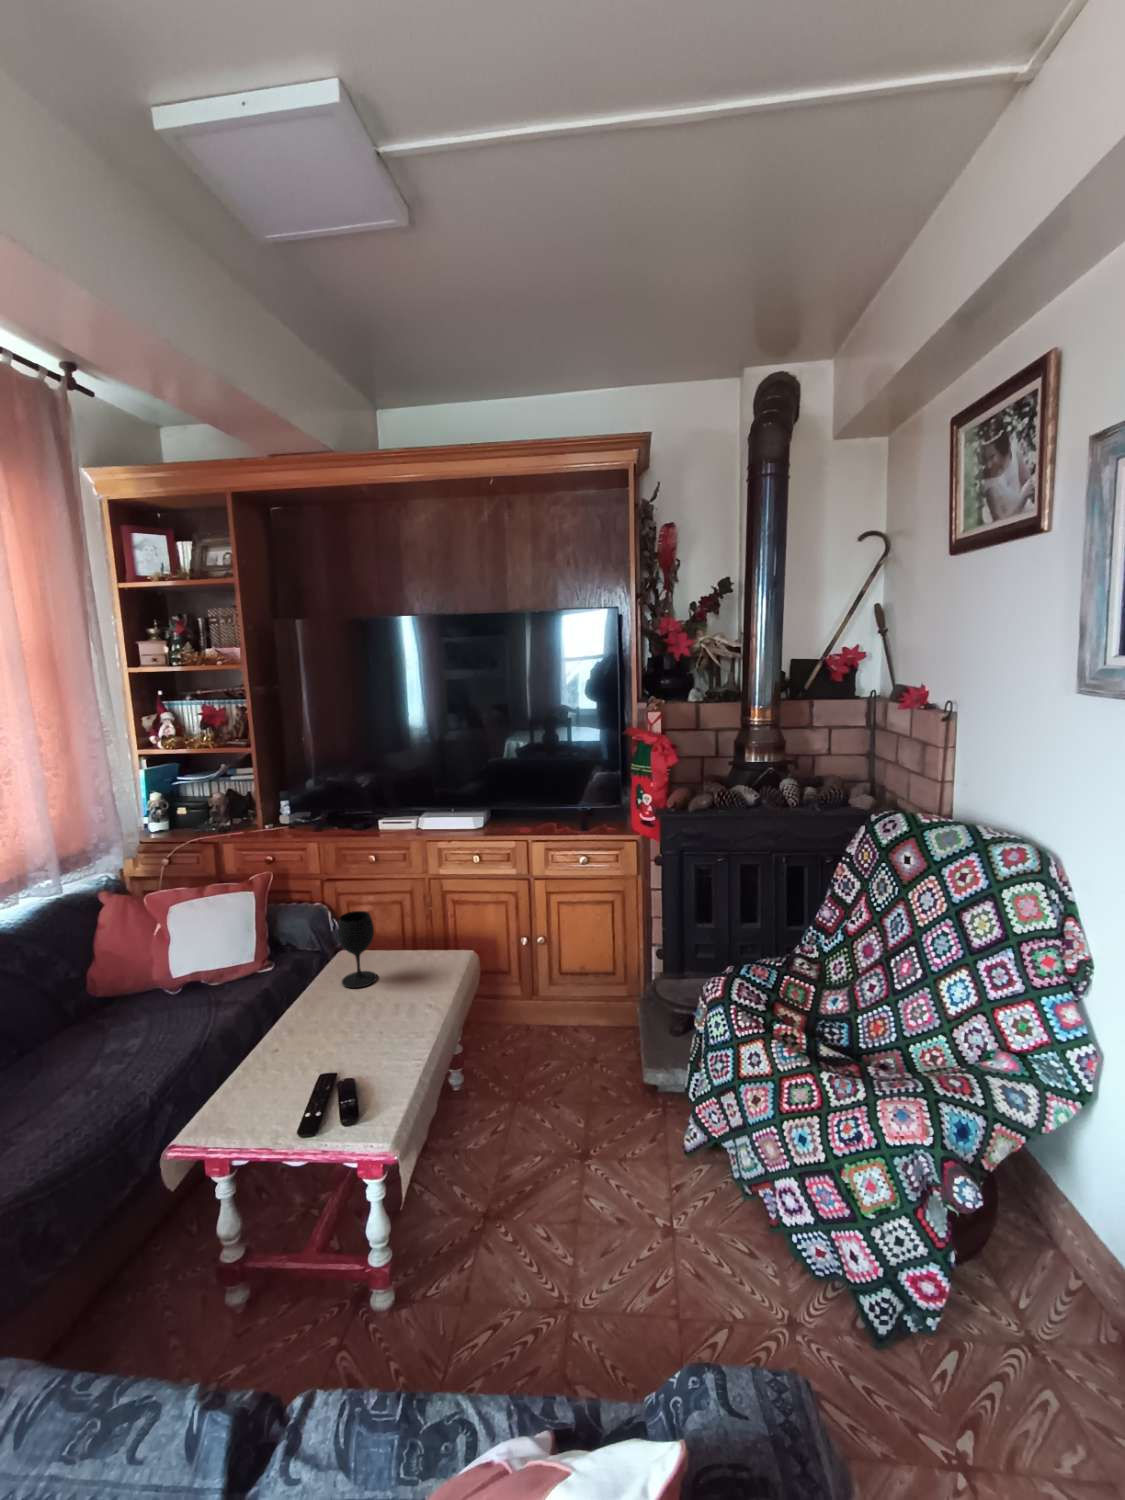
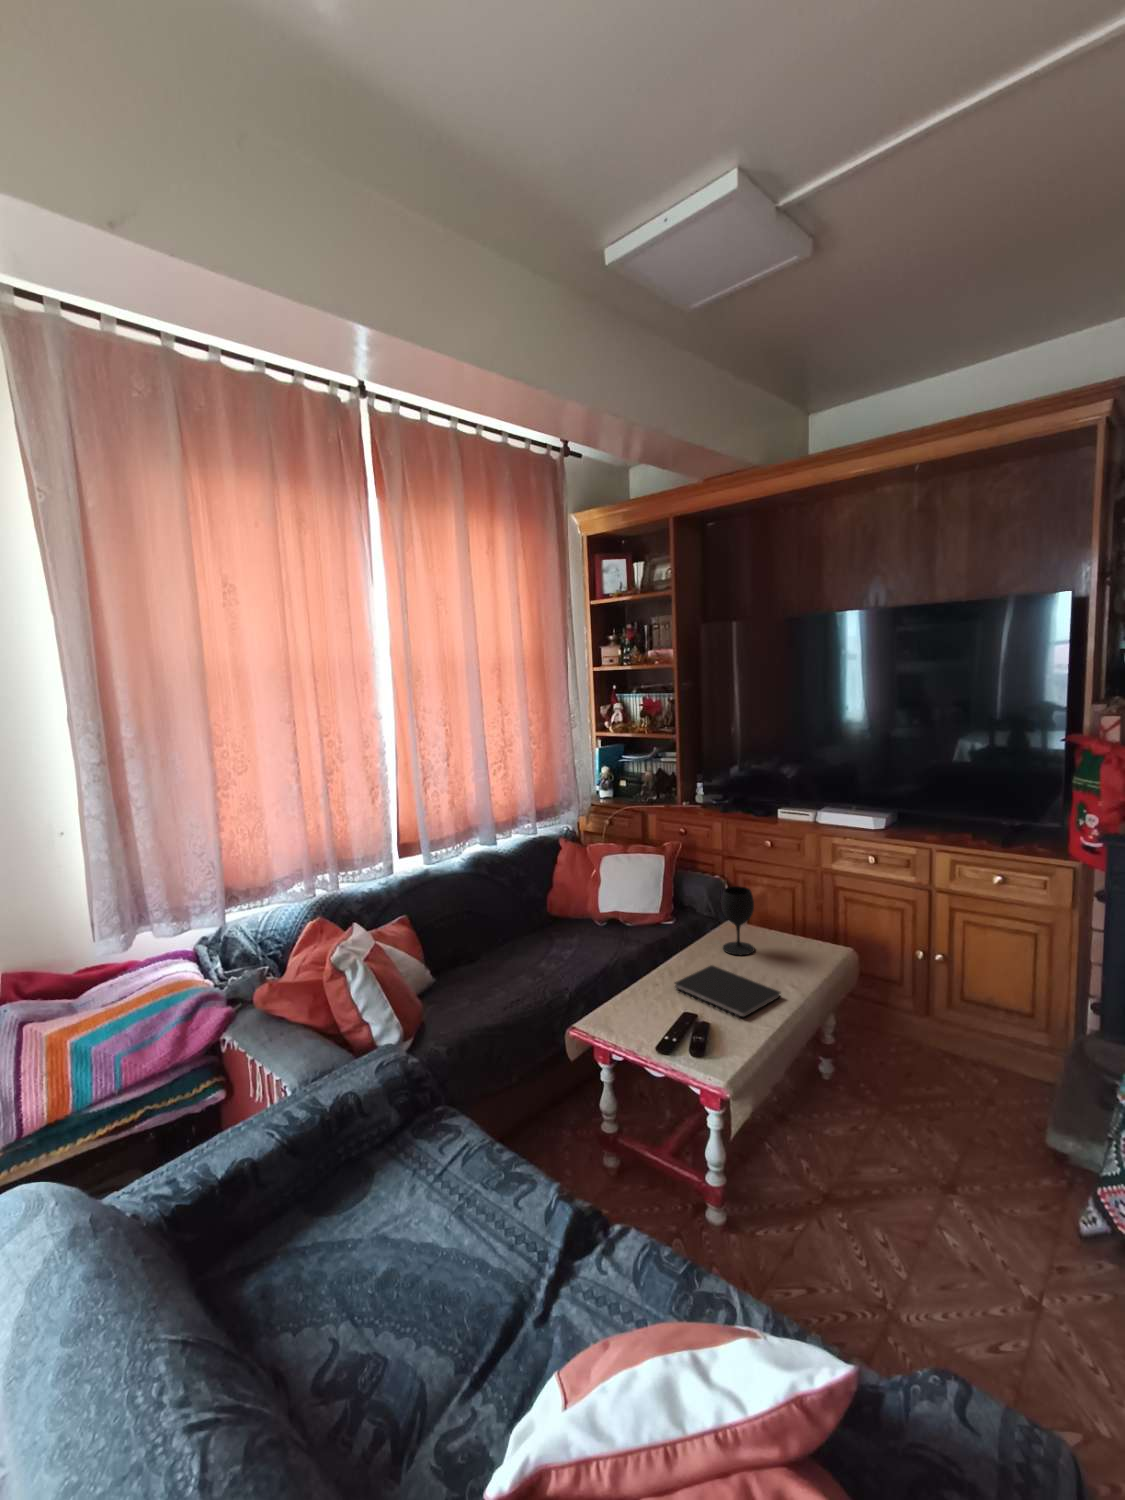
notebook: none [297,1007,420,1060] -> present [675,965,780,1017]

